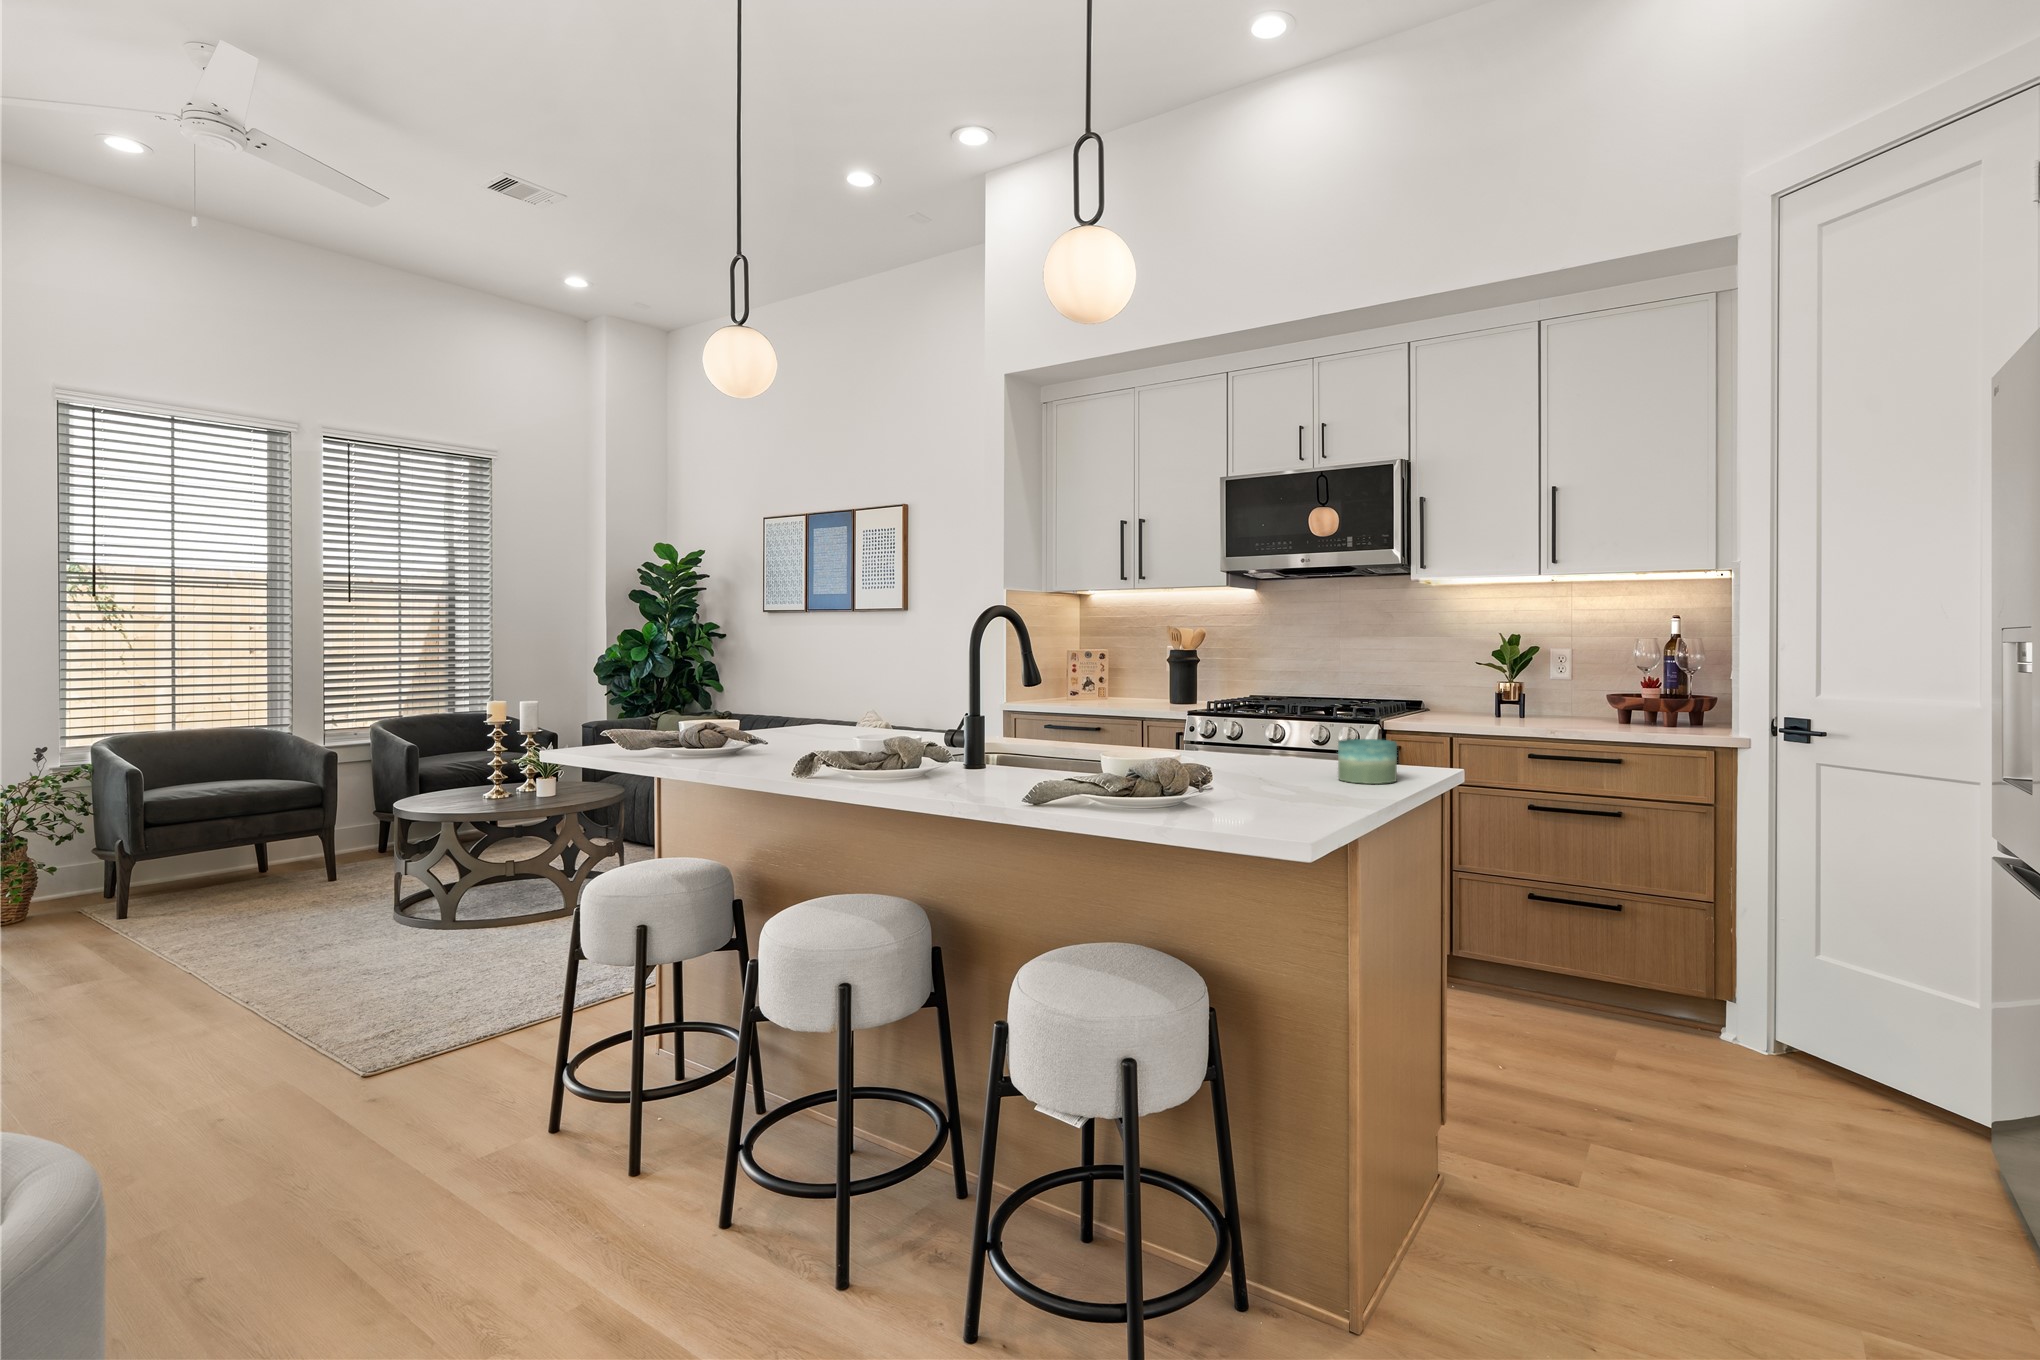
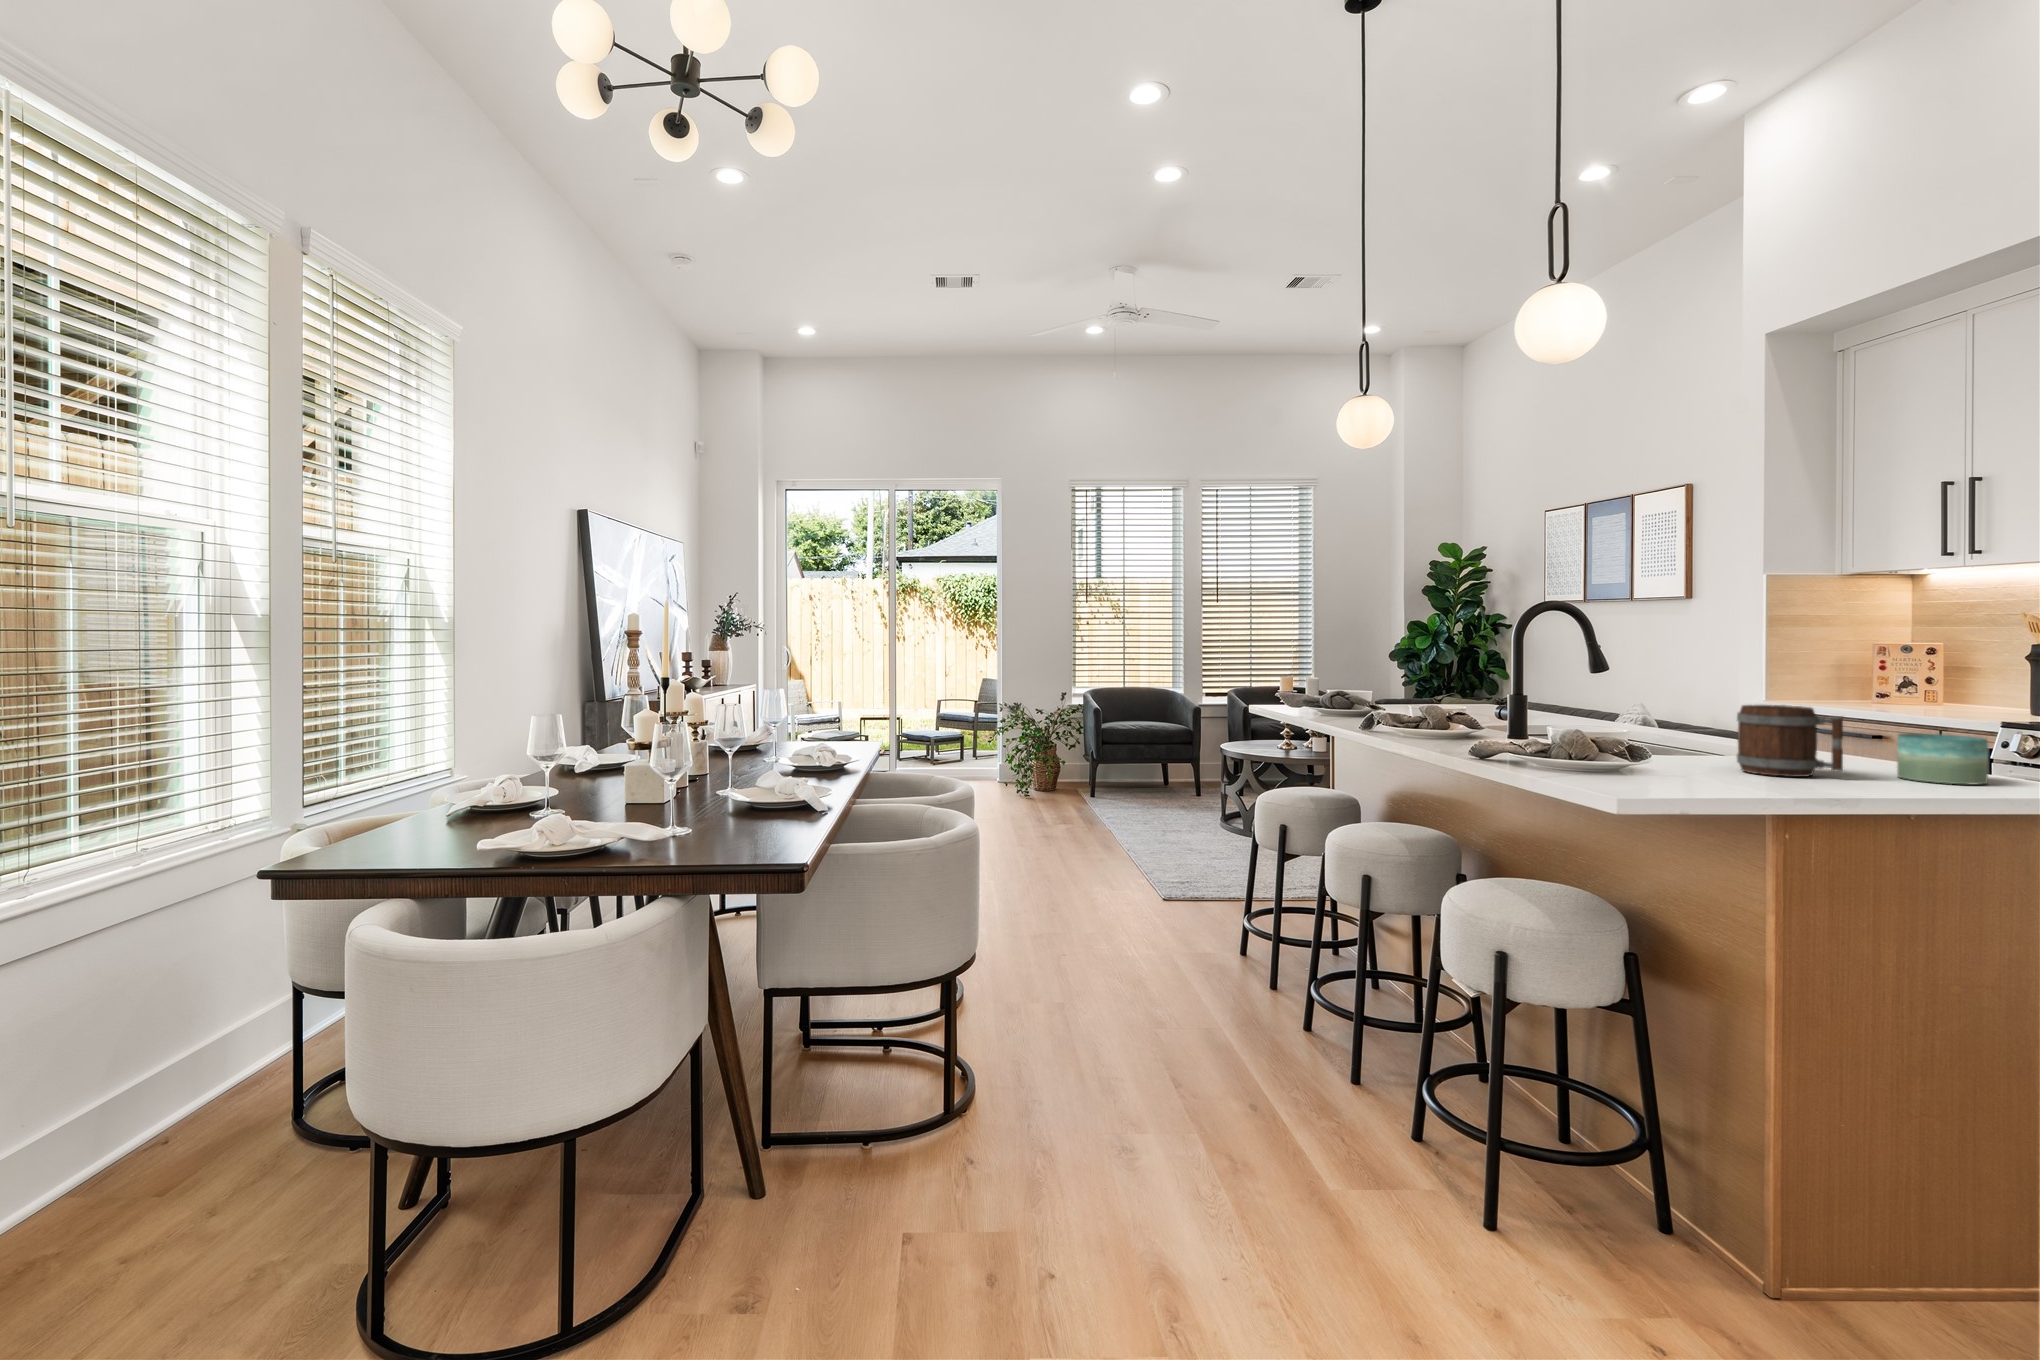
mug: none [1252,723,1333,795] -> present [1737,705,1843,777]

